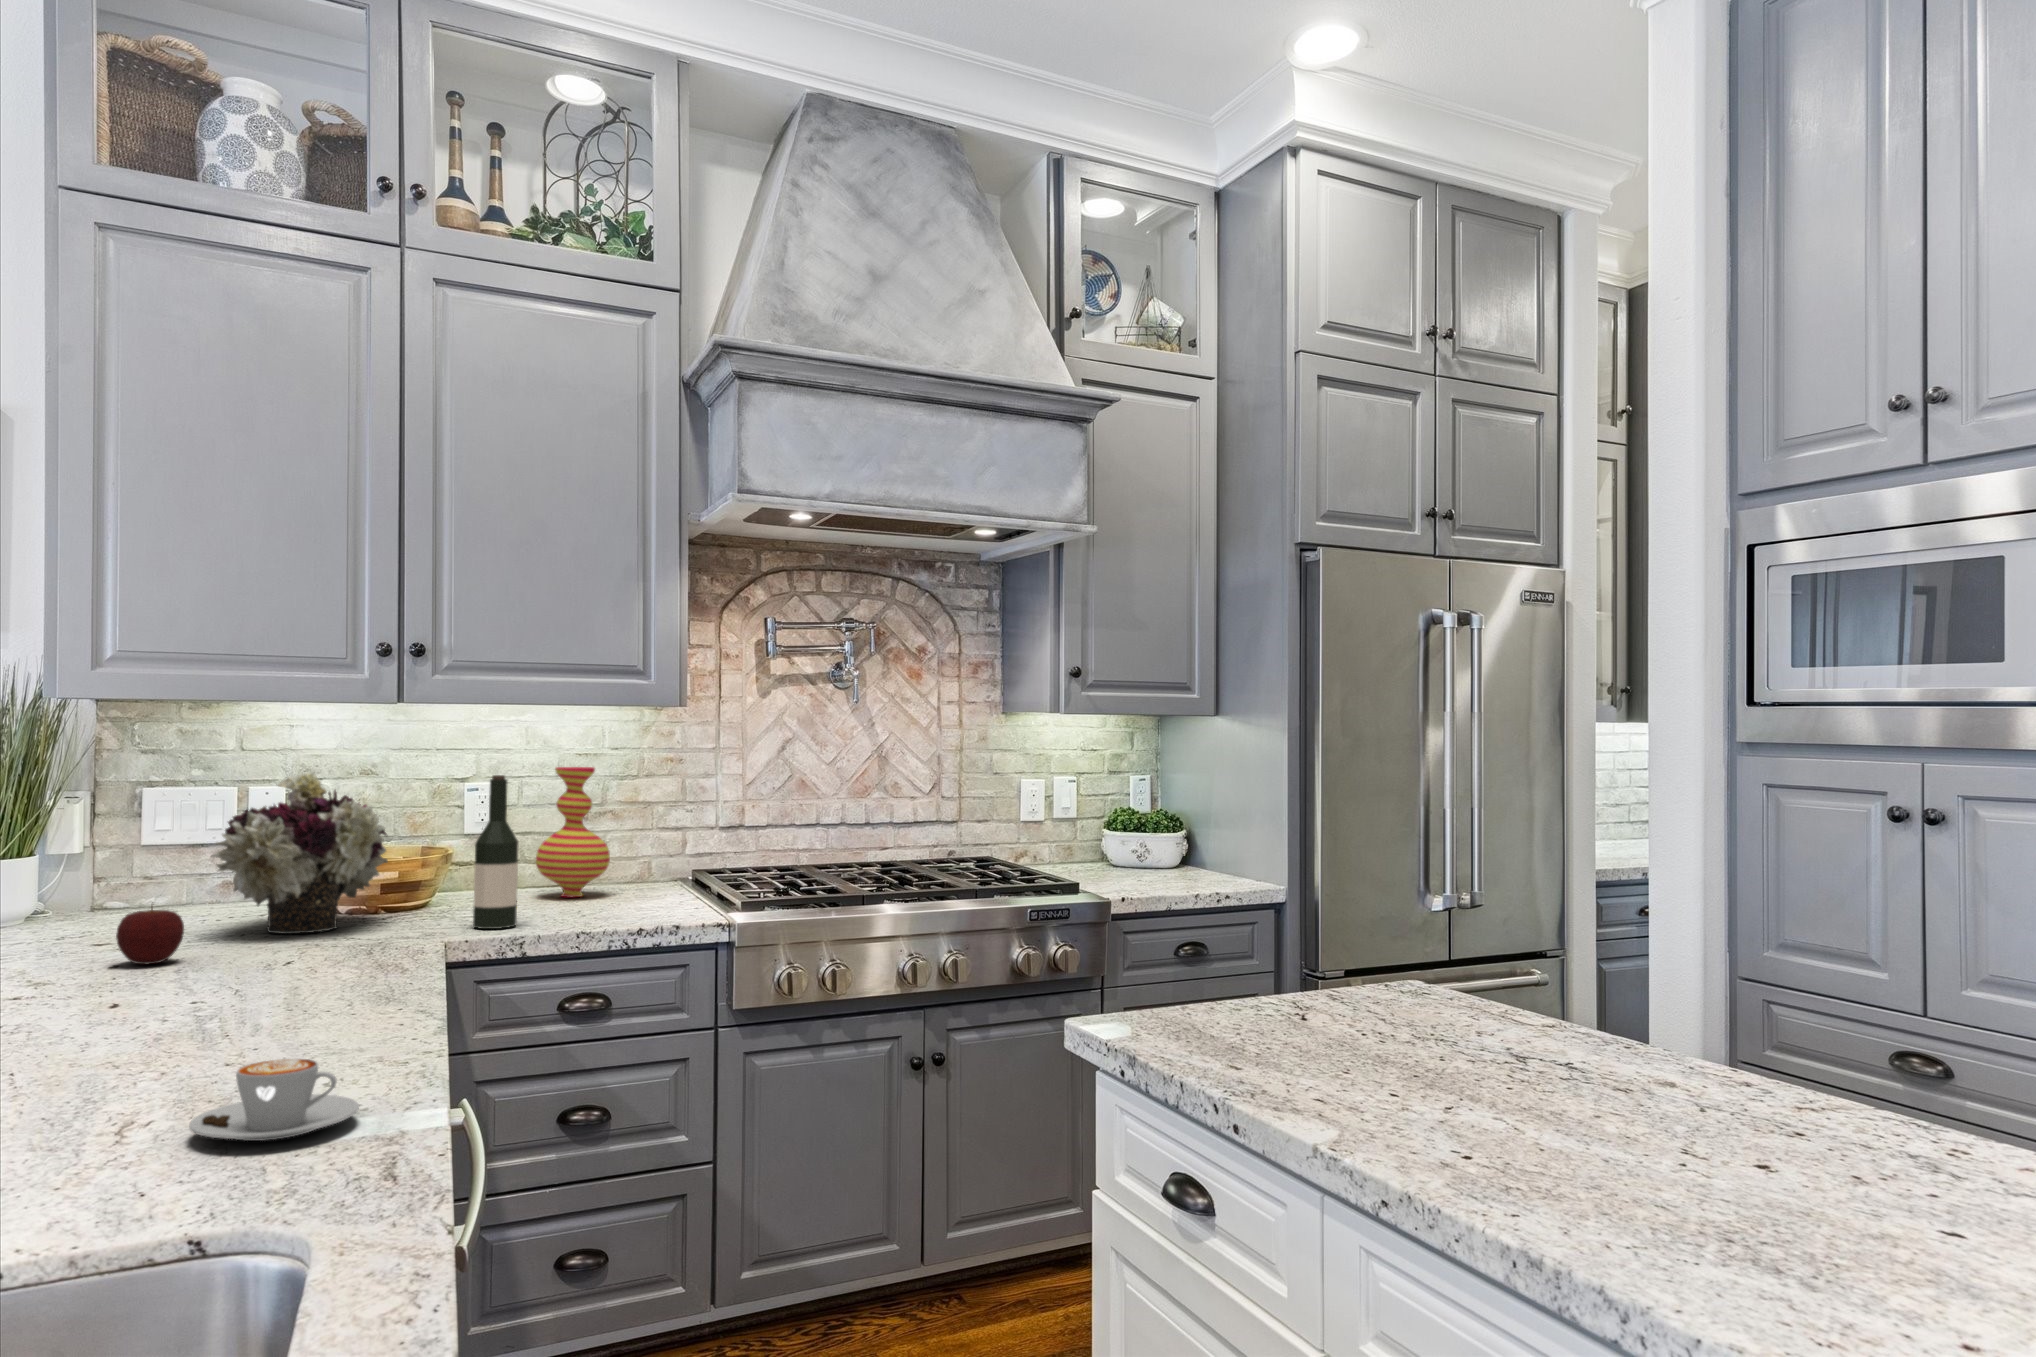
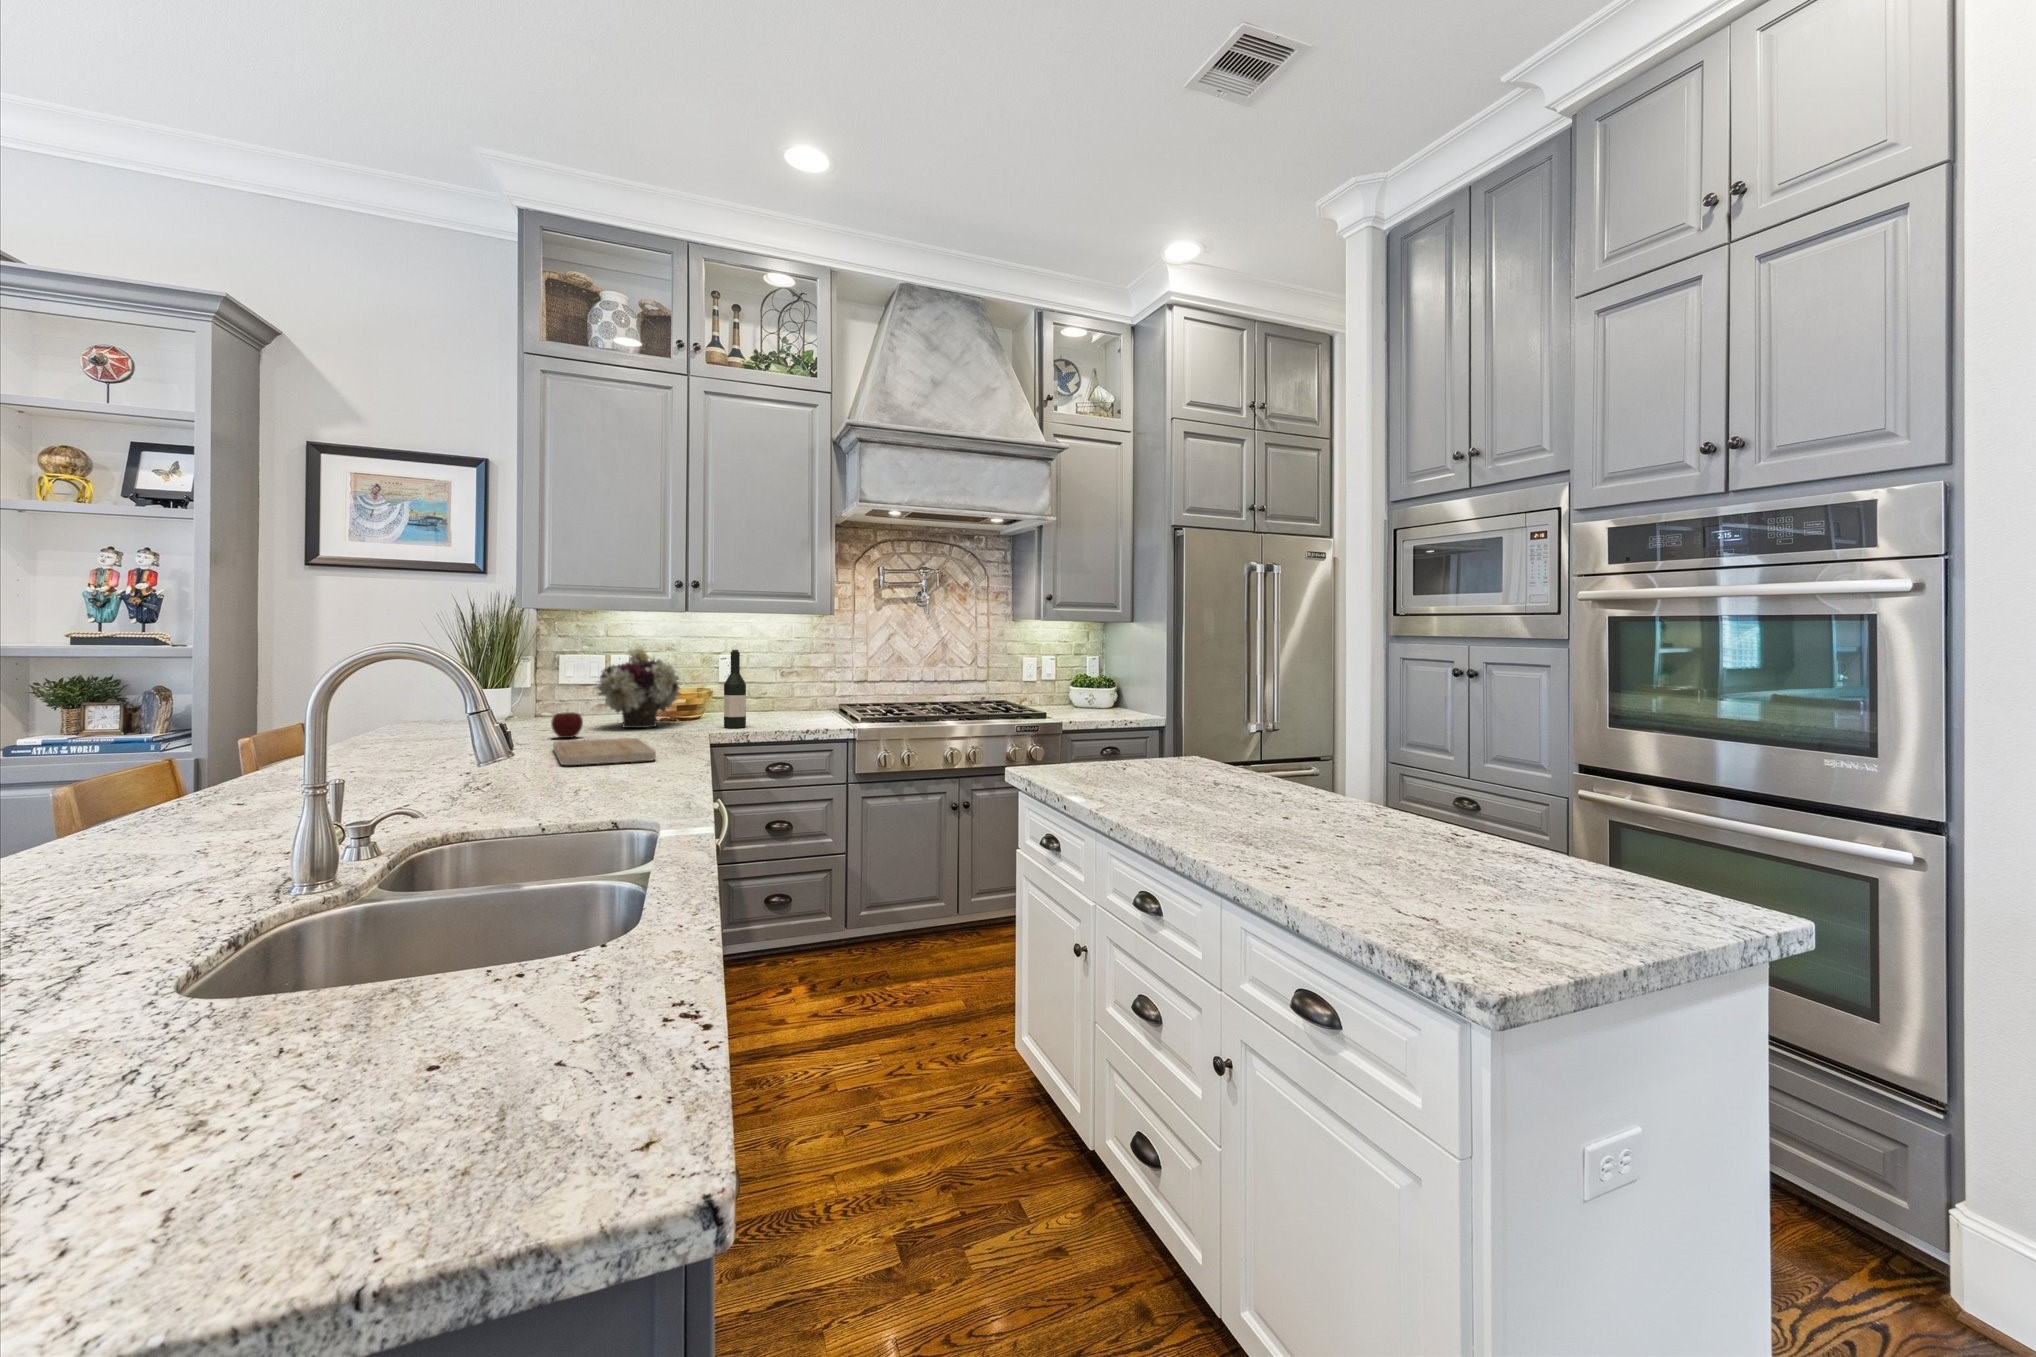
vase: present [536,767,610,897] -> none [758,648,796,716]
cutting board: none [115,966,338,1045] -> present [553,738,656,765]
coffee cup: present [189,1059,359,1141] -> none [593,763,664,795]

